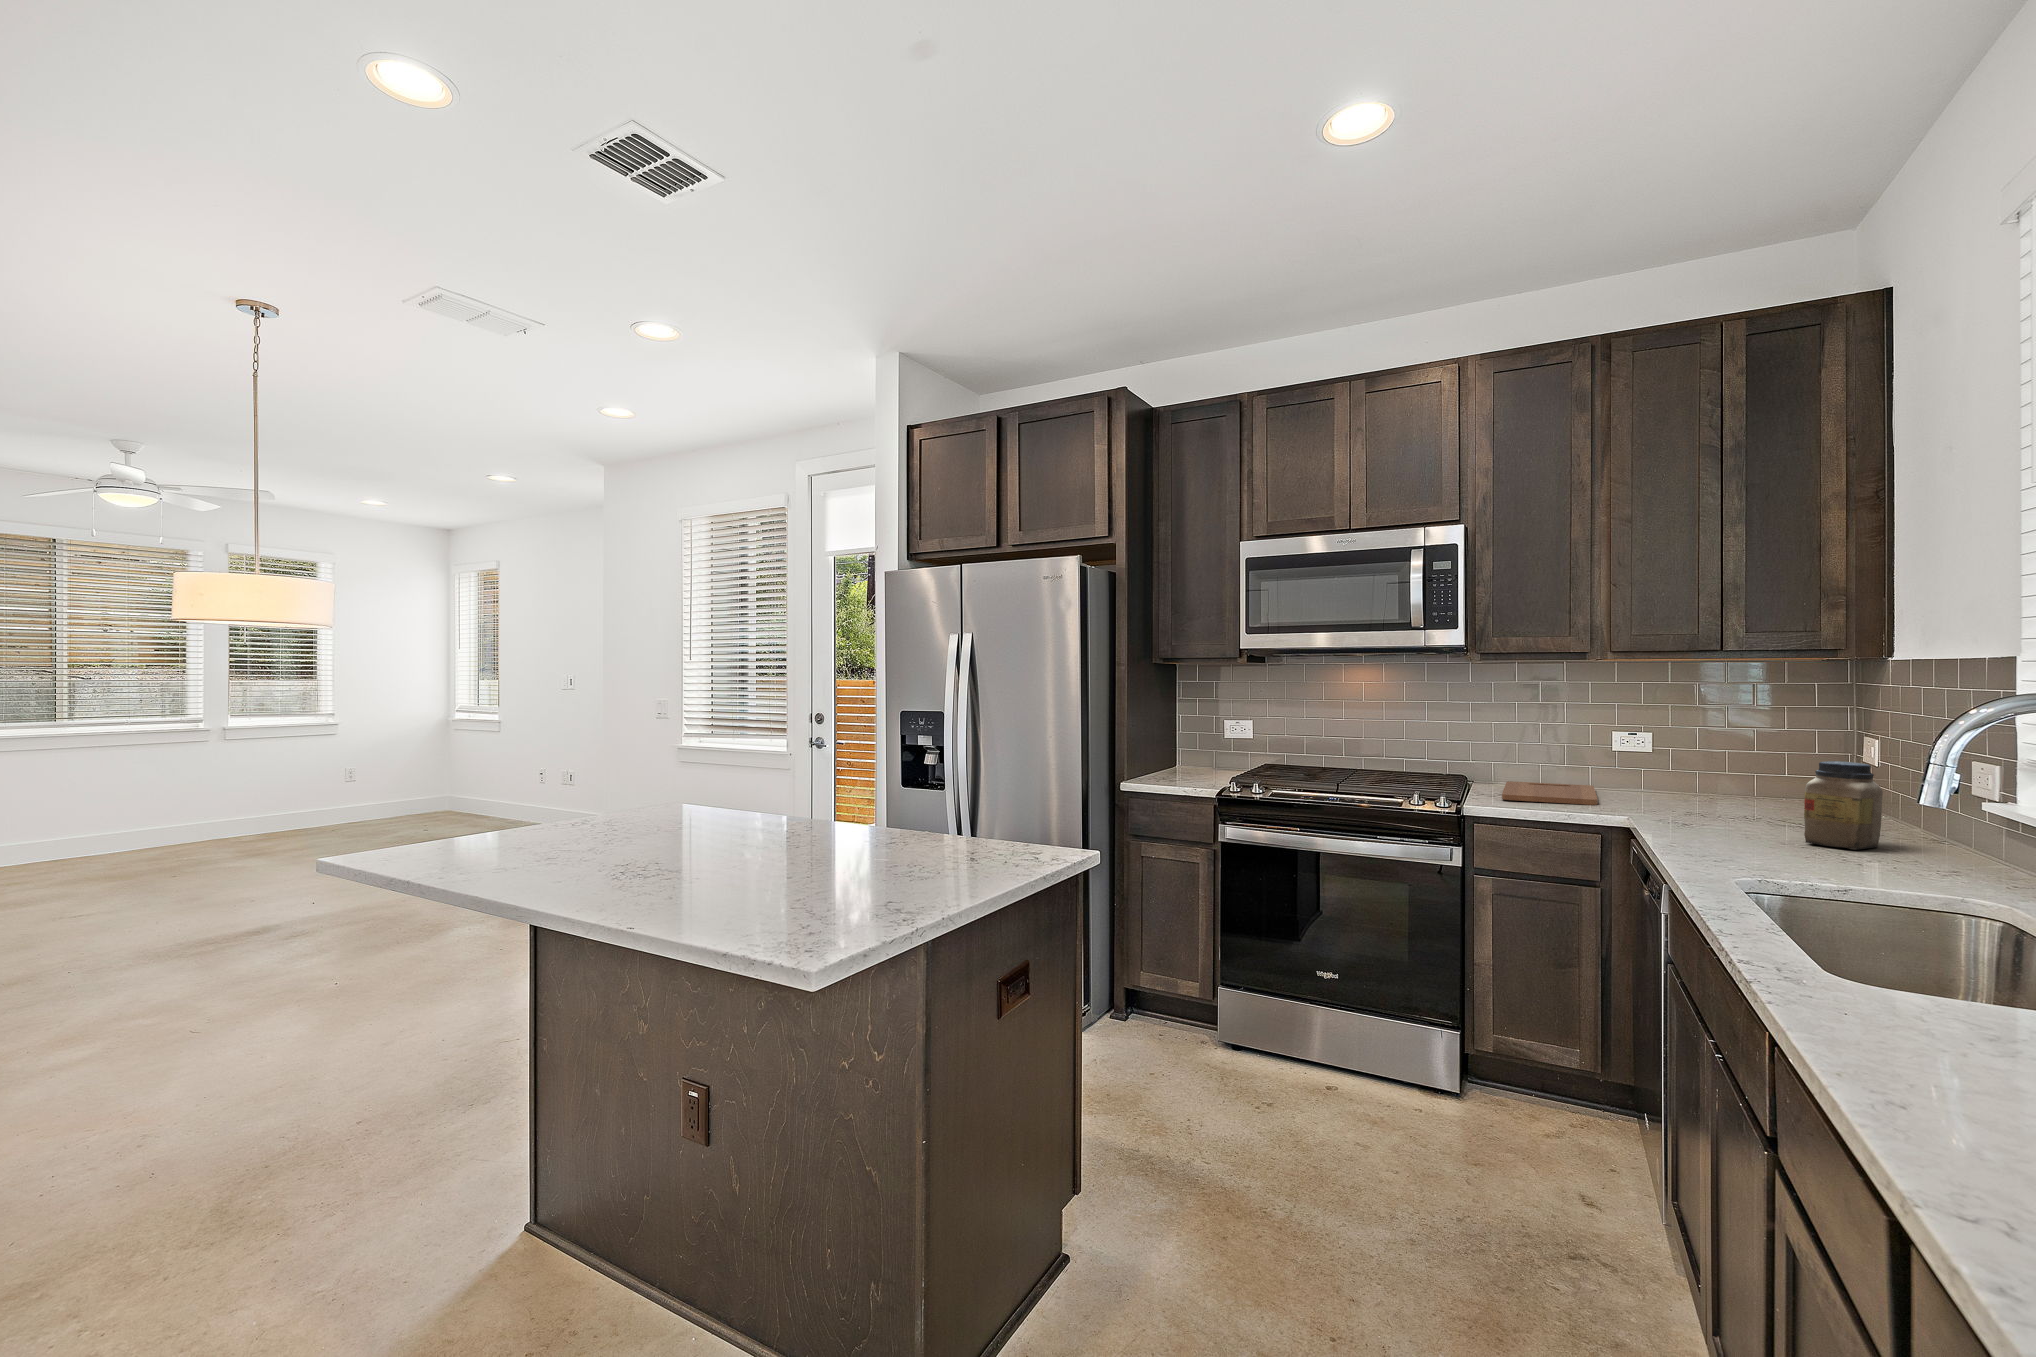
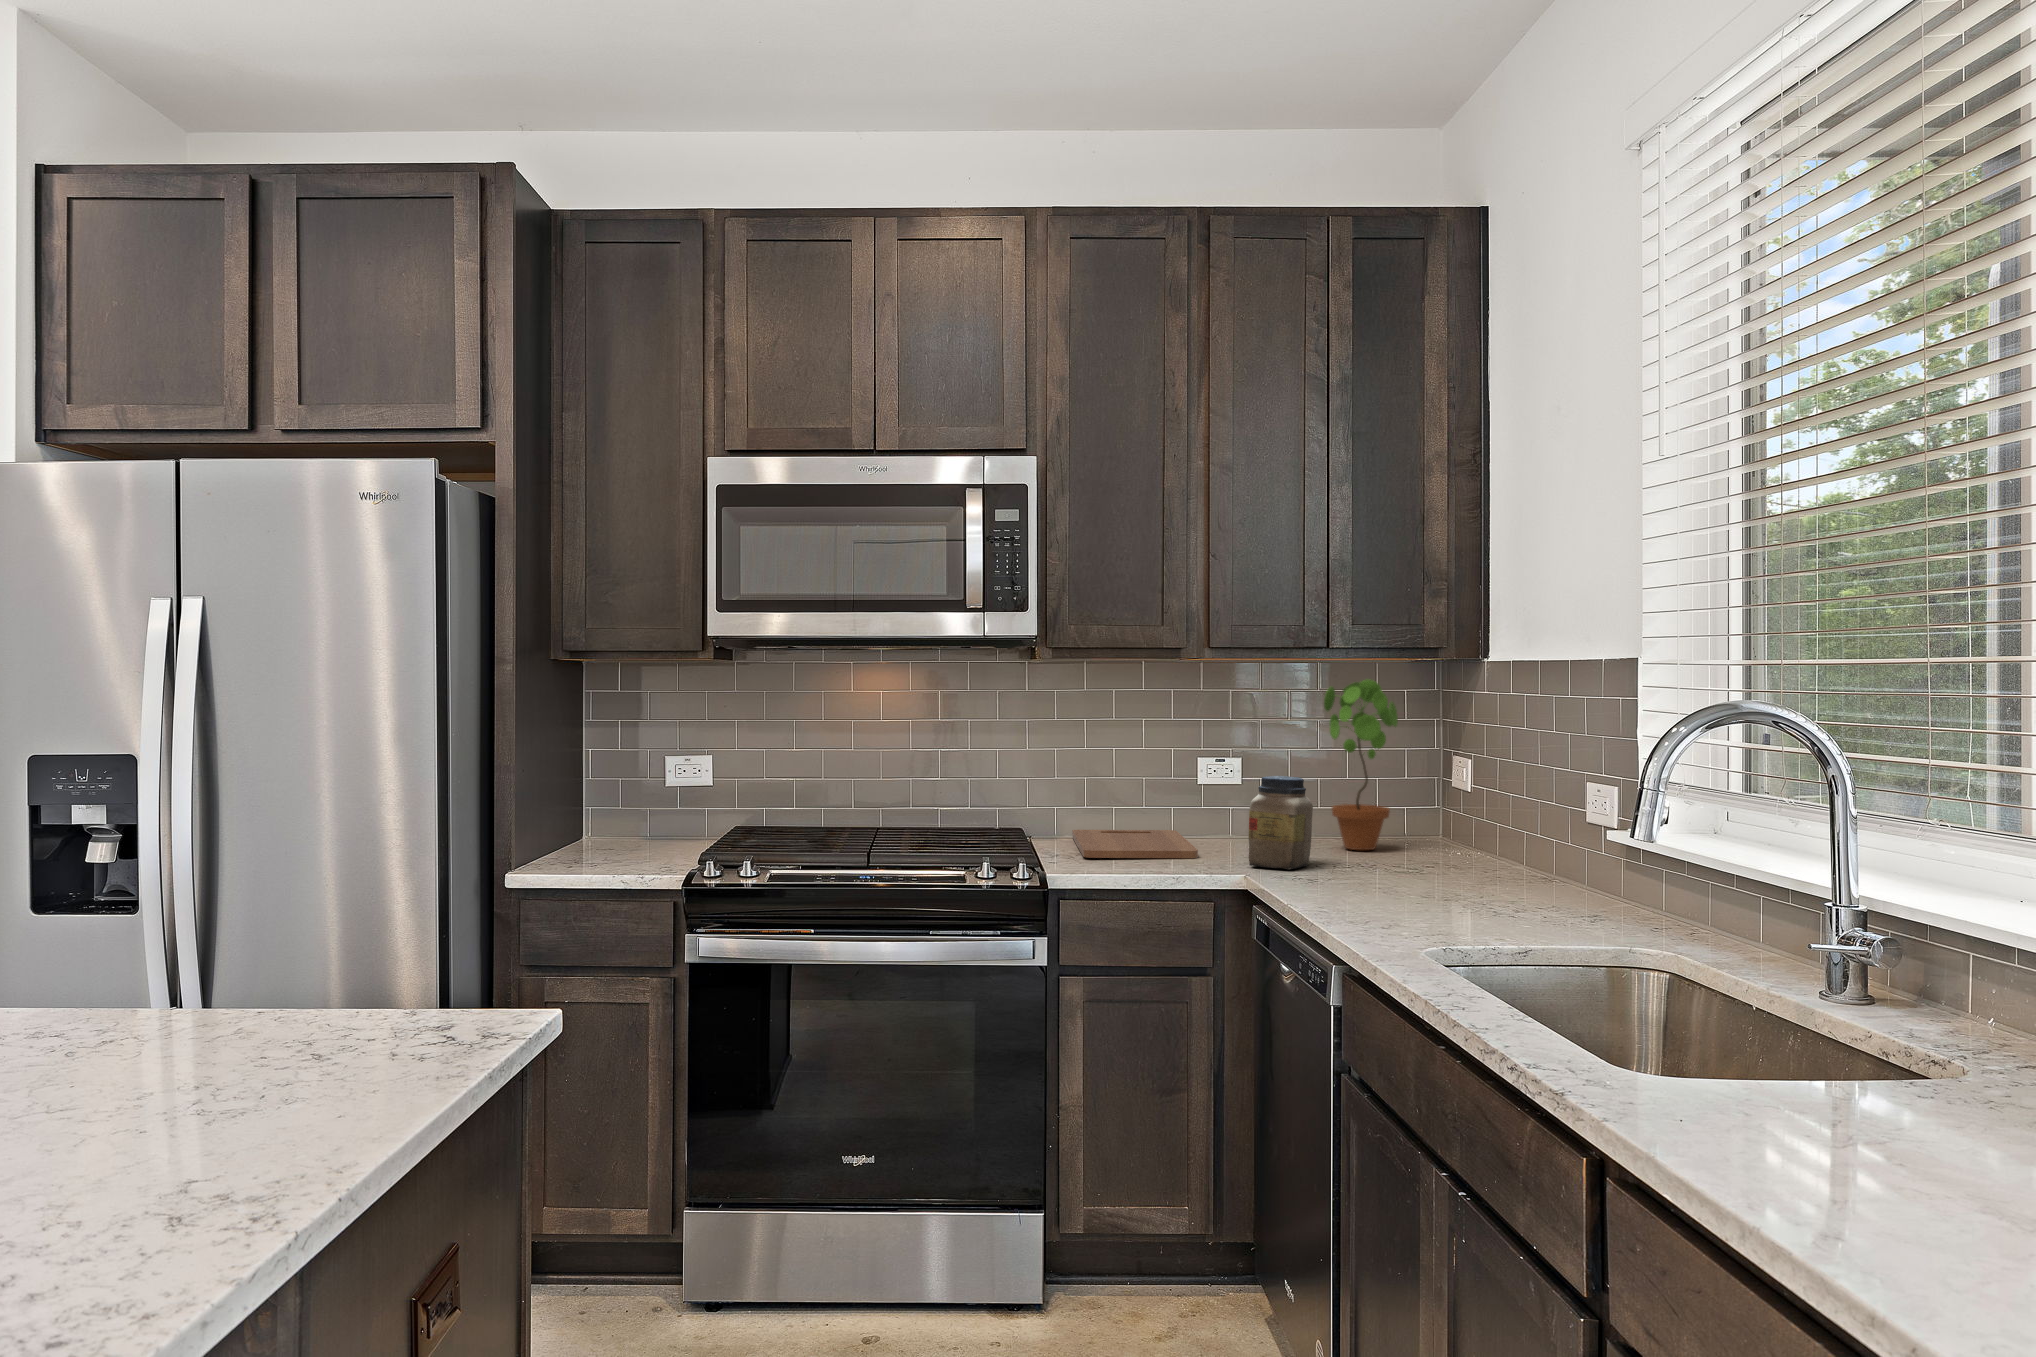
potted plant: none [1718,672,1790,808] -> present [1324,679,1398,850]
jar: present [1804,761,1883,849] -> present [1248,776,1313,869]

